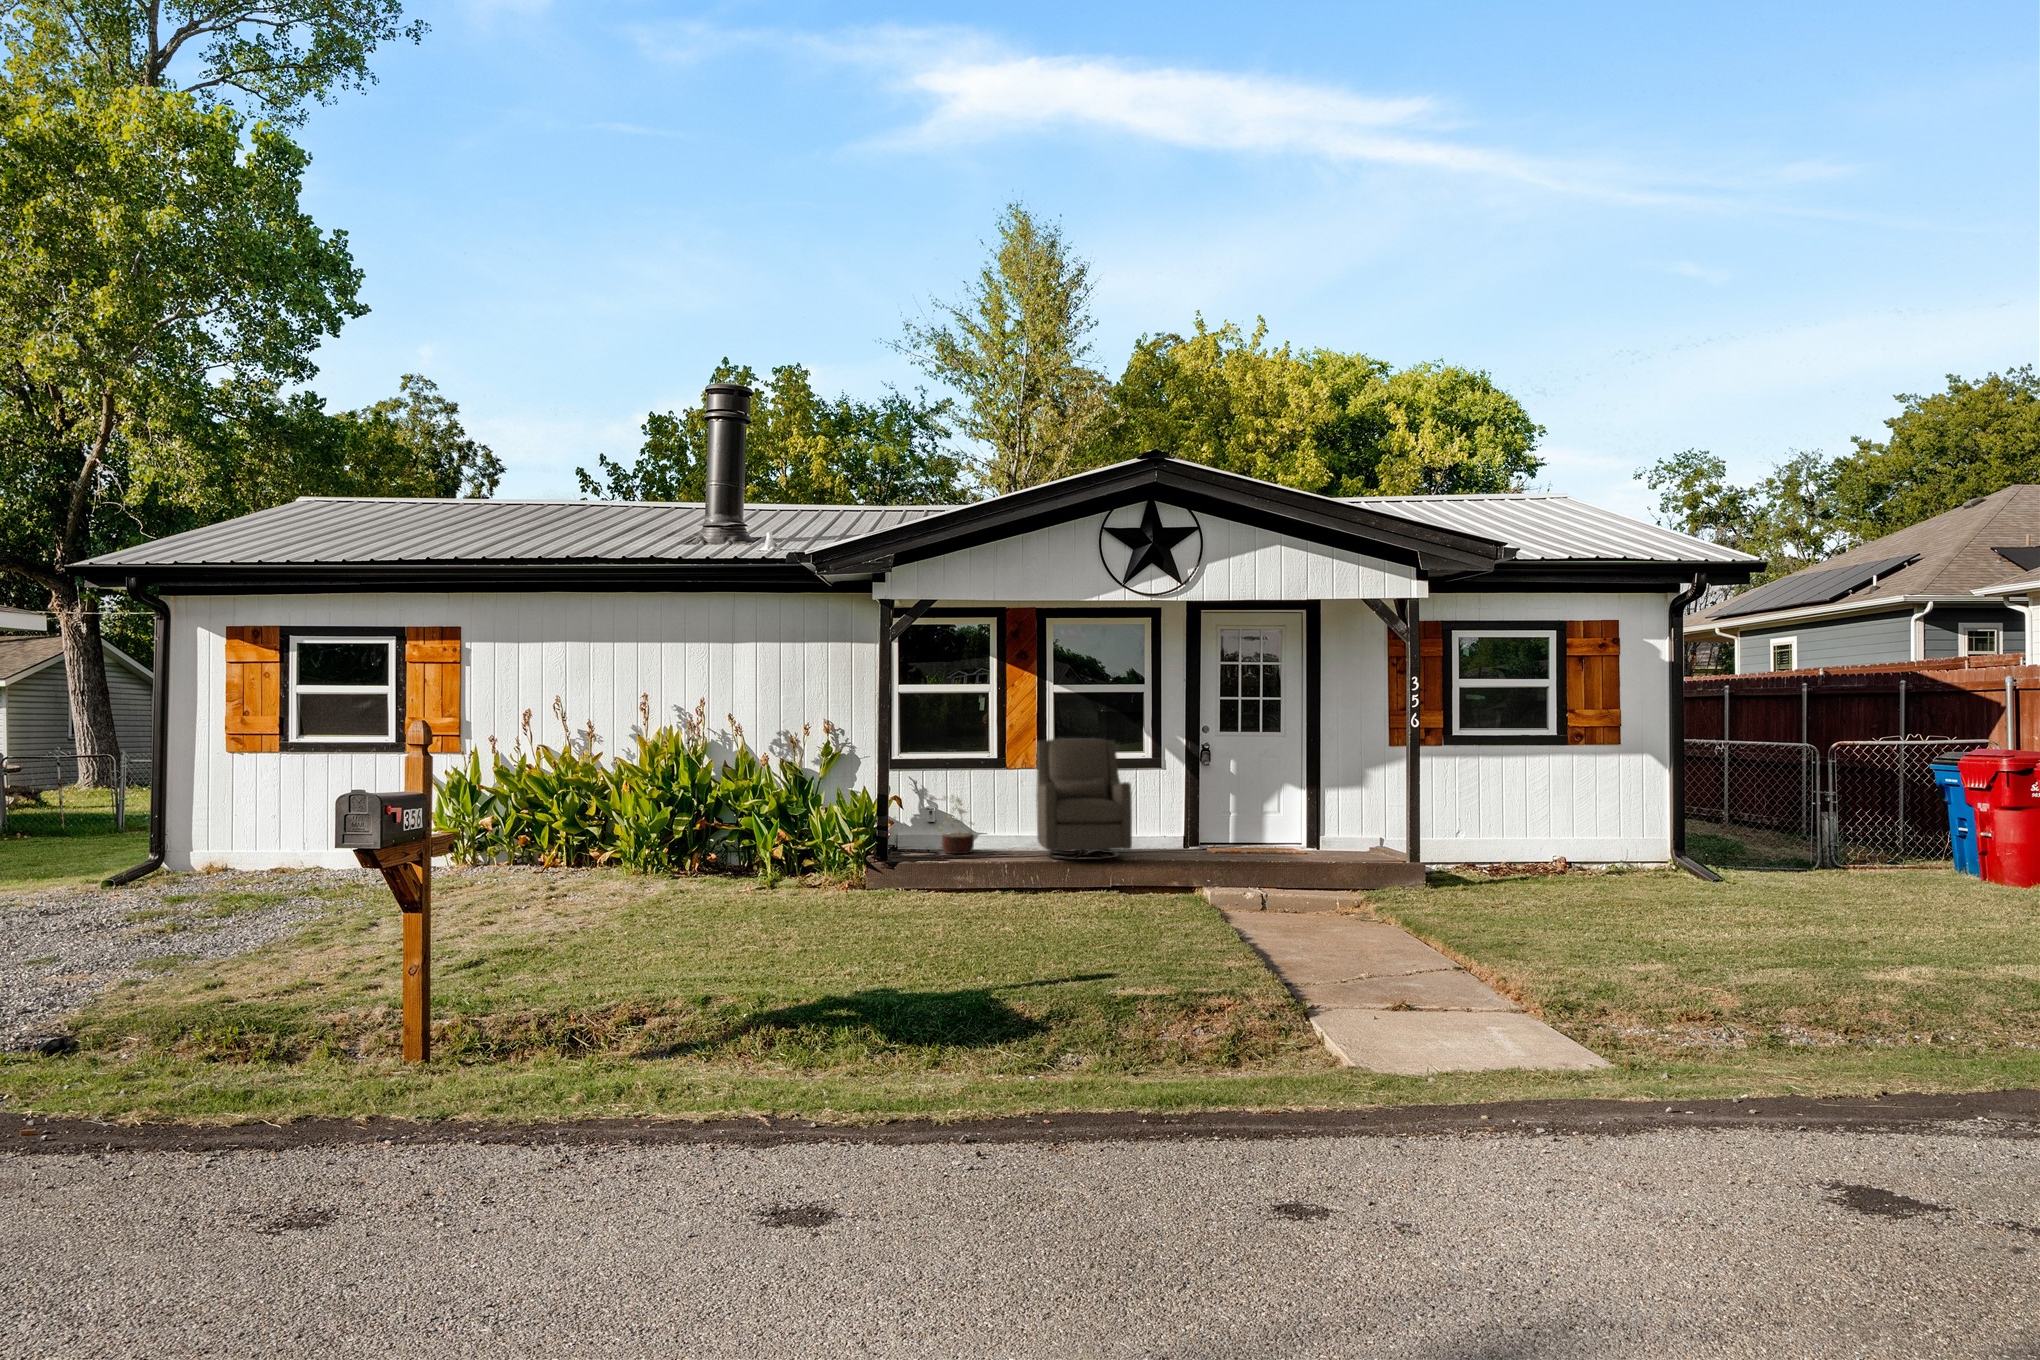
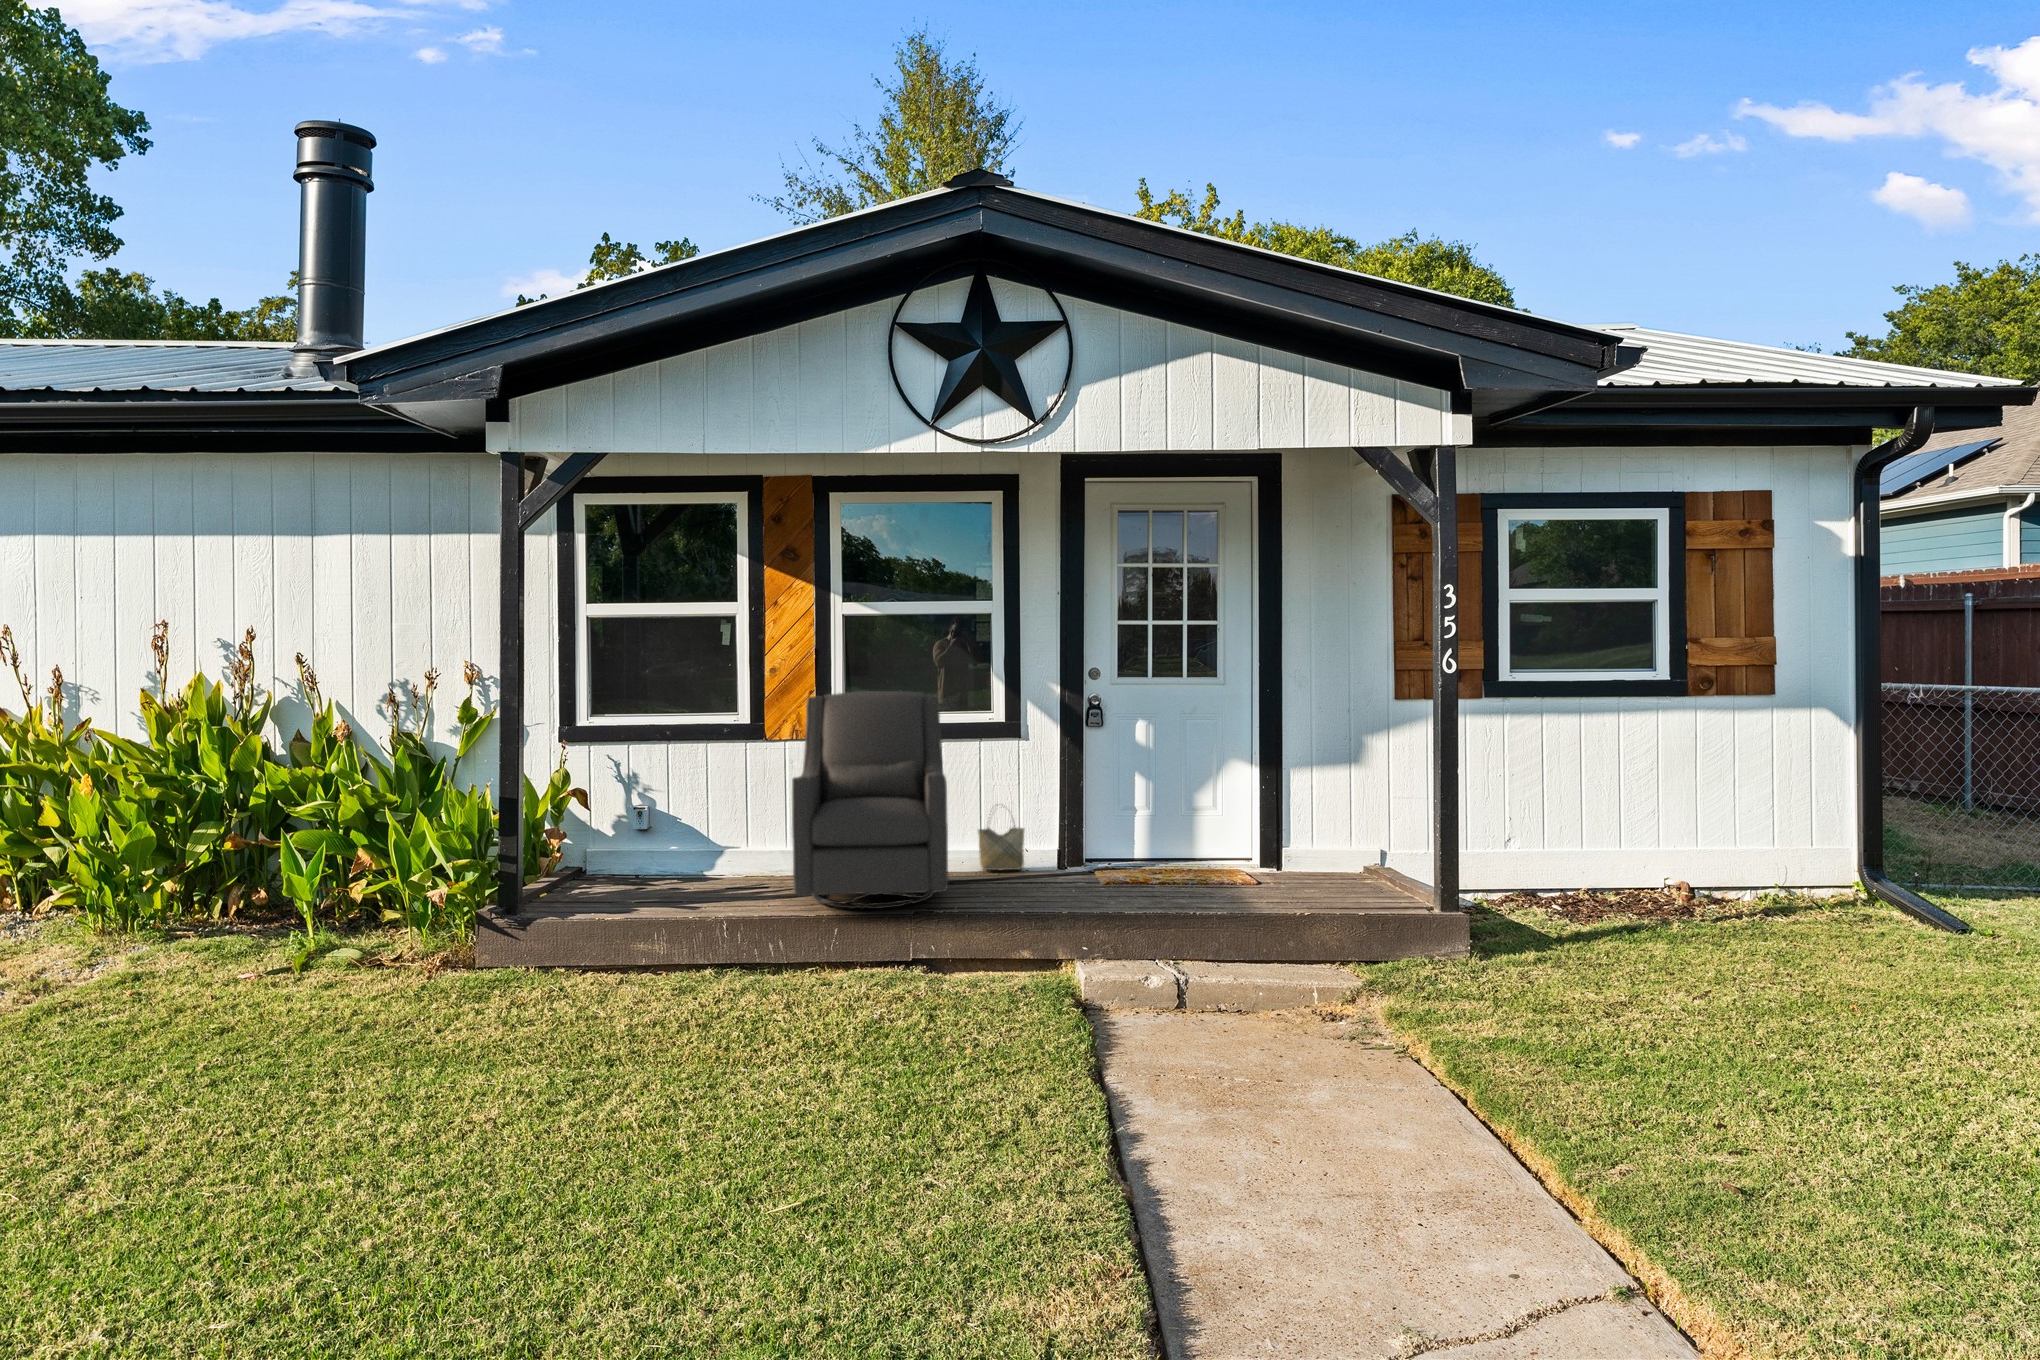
decorative plant: present [939,795,974,854] -> none [643,786,702,889]
woven basket: none [1137,808,1165,847] -> present [978,805,1024,870]

